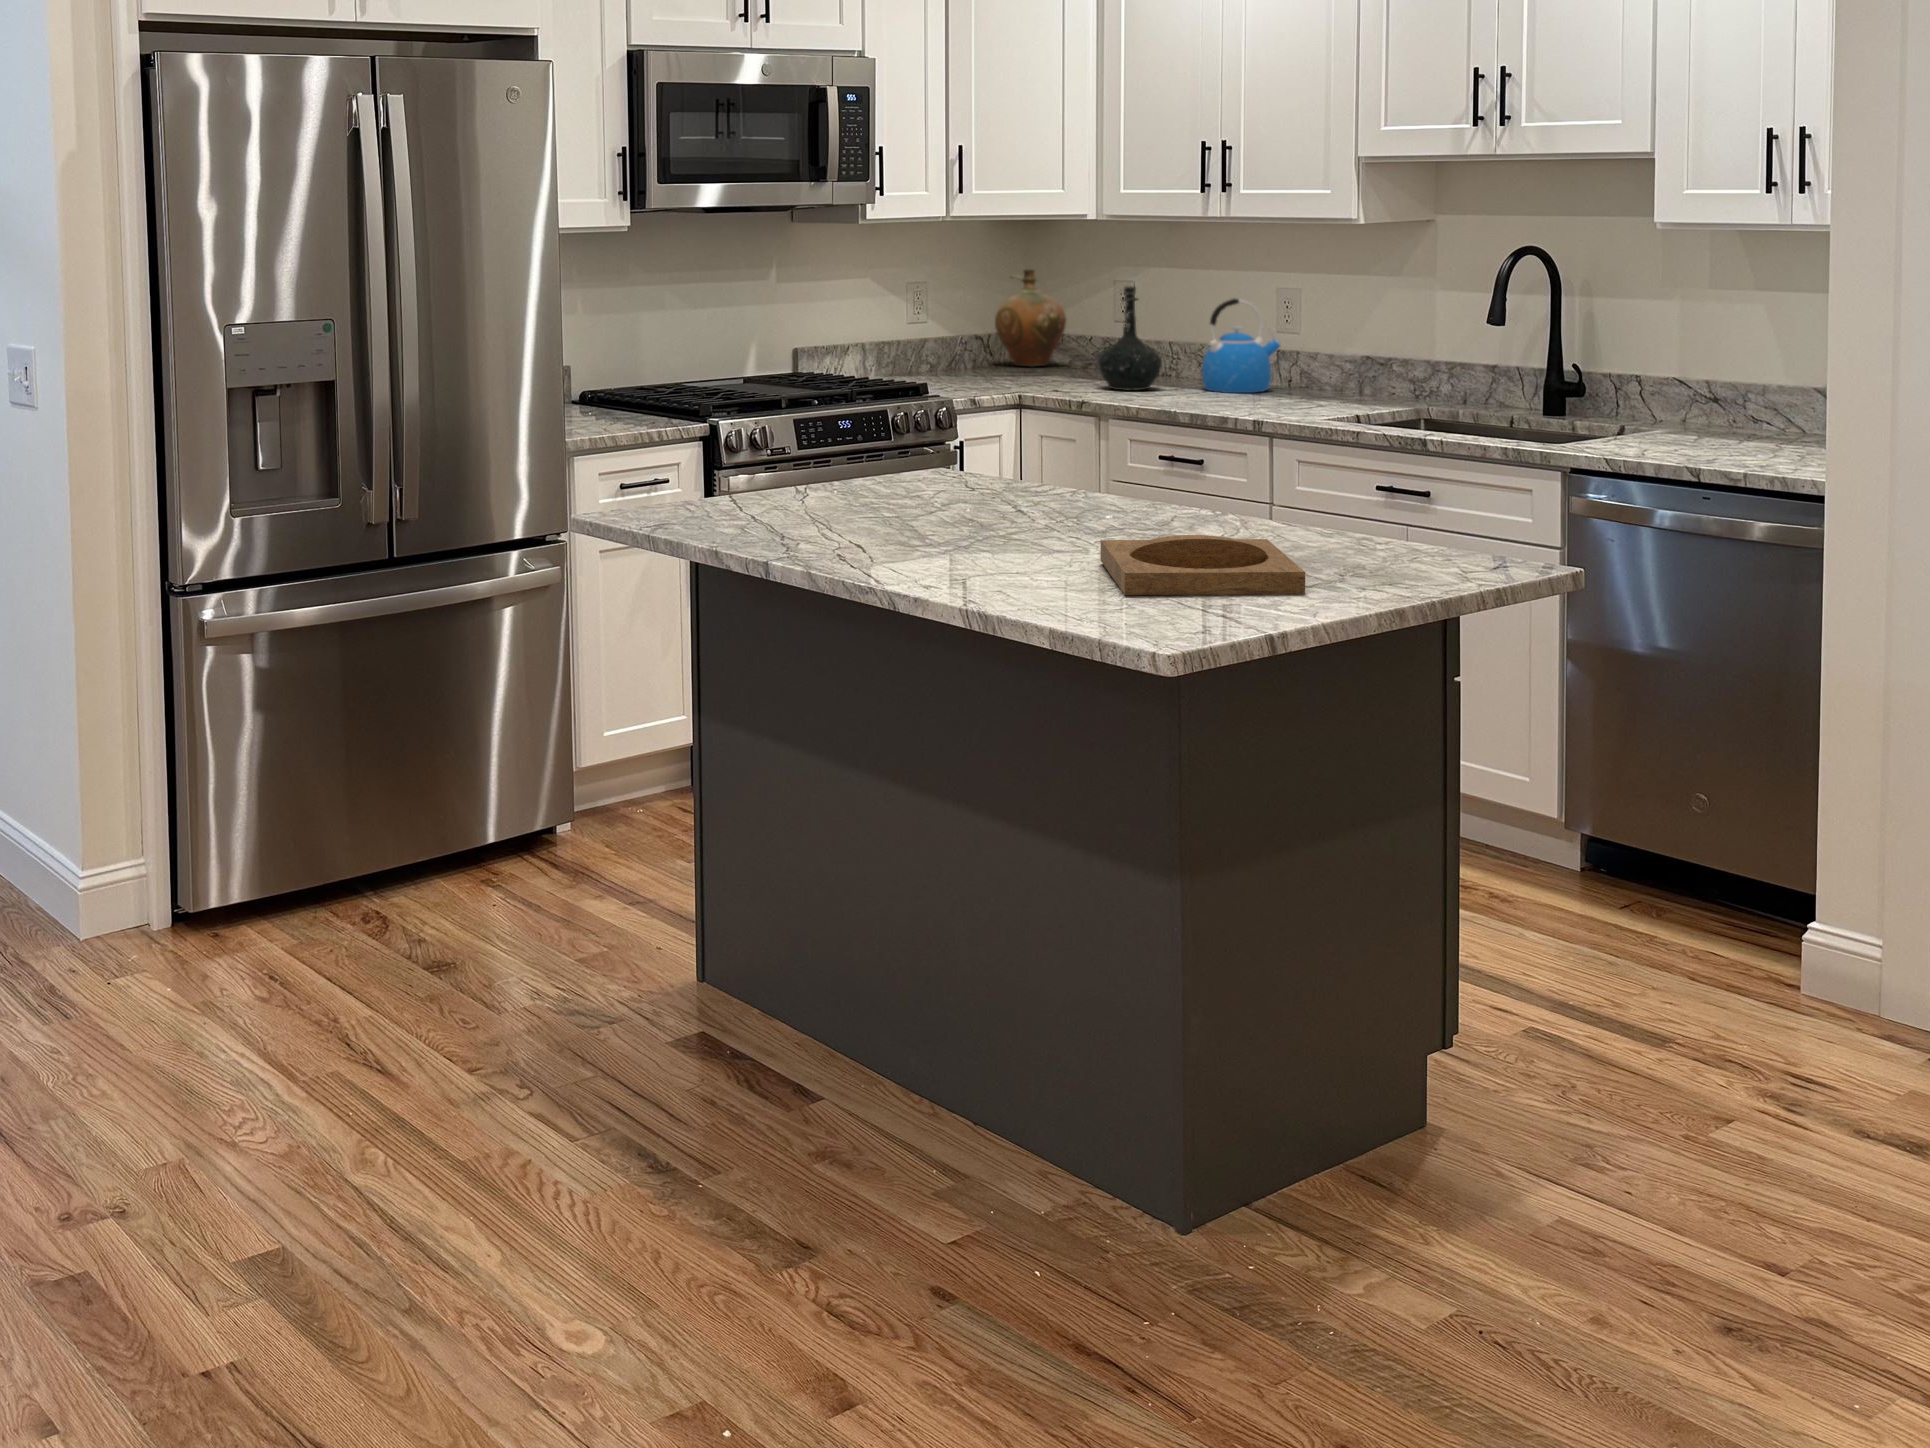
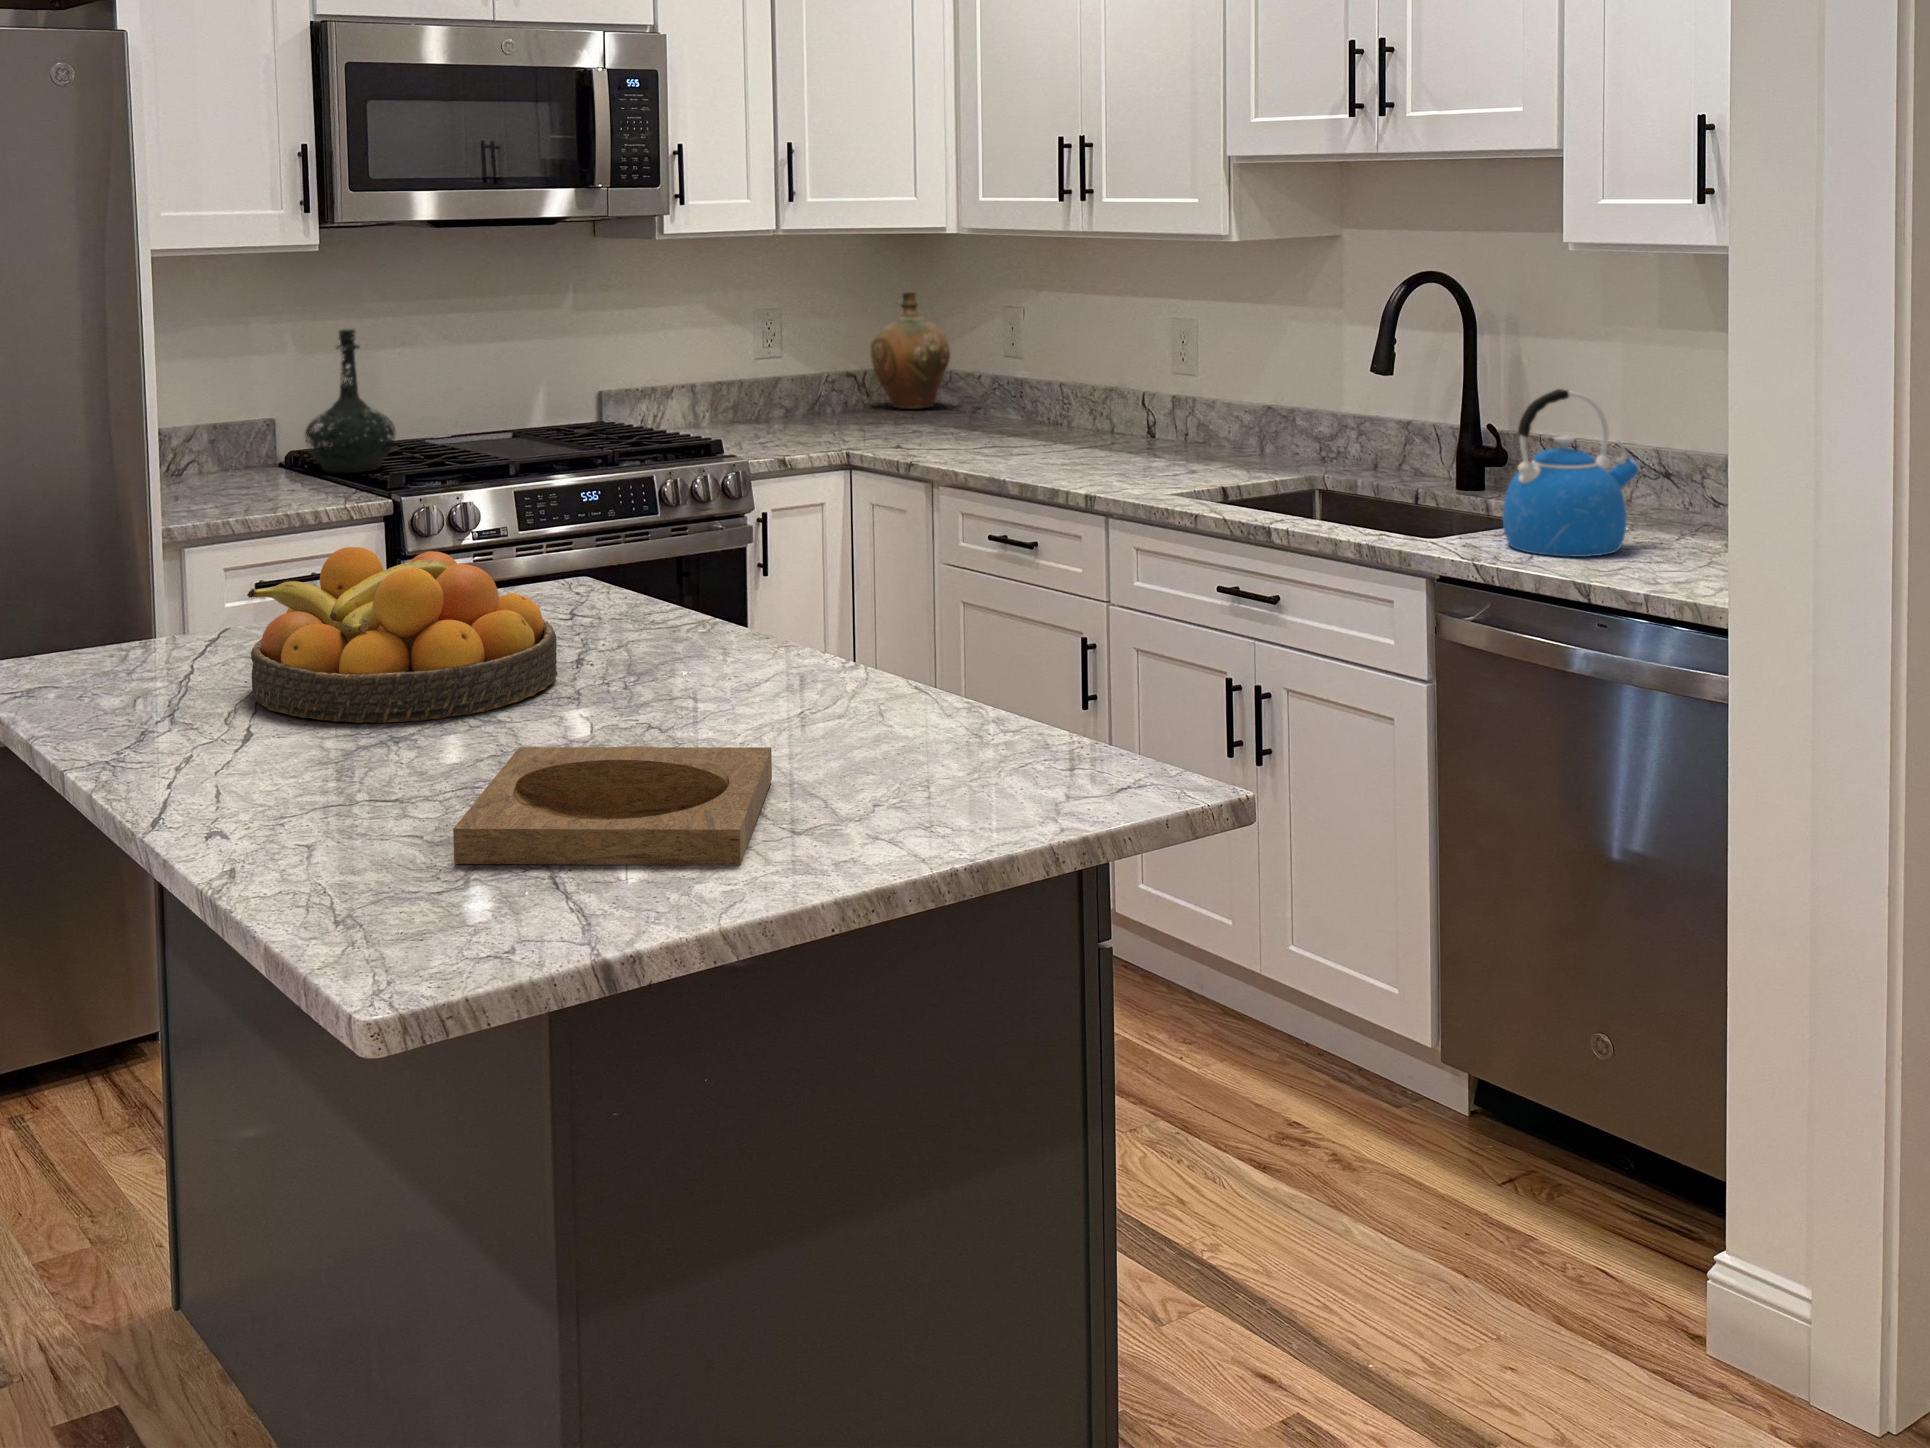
bottle: present [1098,287,1162,391] -> present [305,329,396,473]
kettle: present [1202,299,1281,393] -> present [1503,389,1640,557]
fruit bowl: none [825,427,1038,539] -> present [247,547,557,723]

